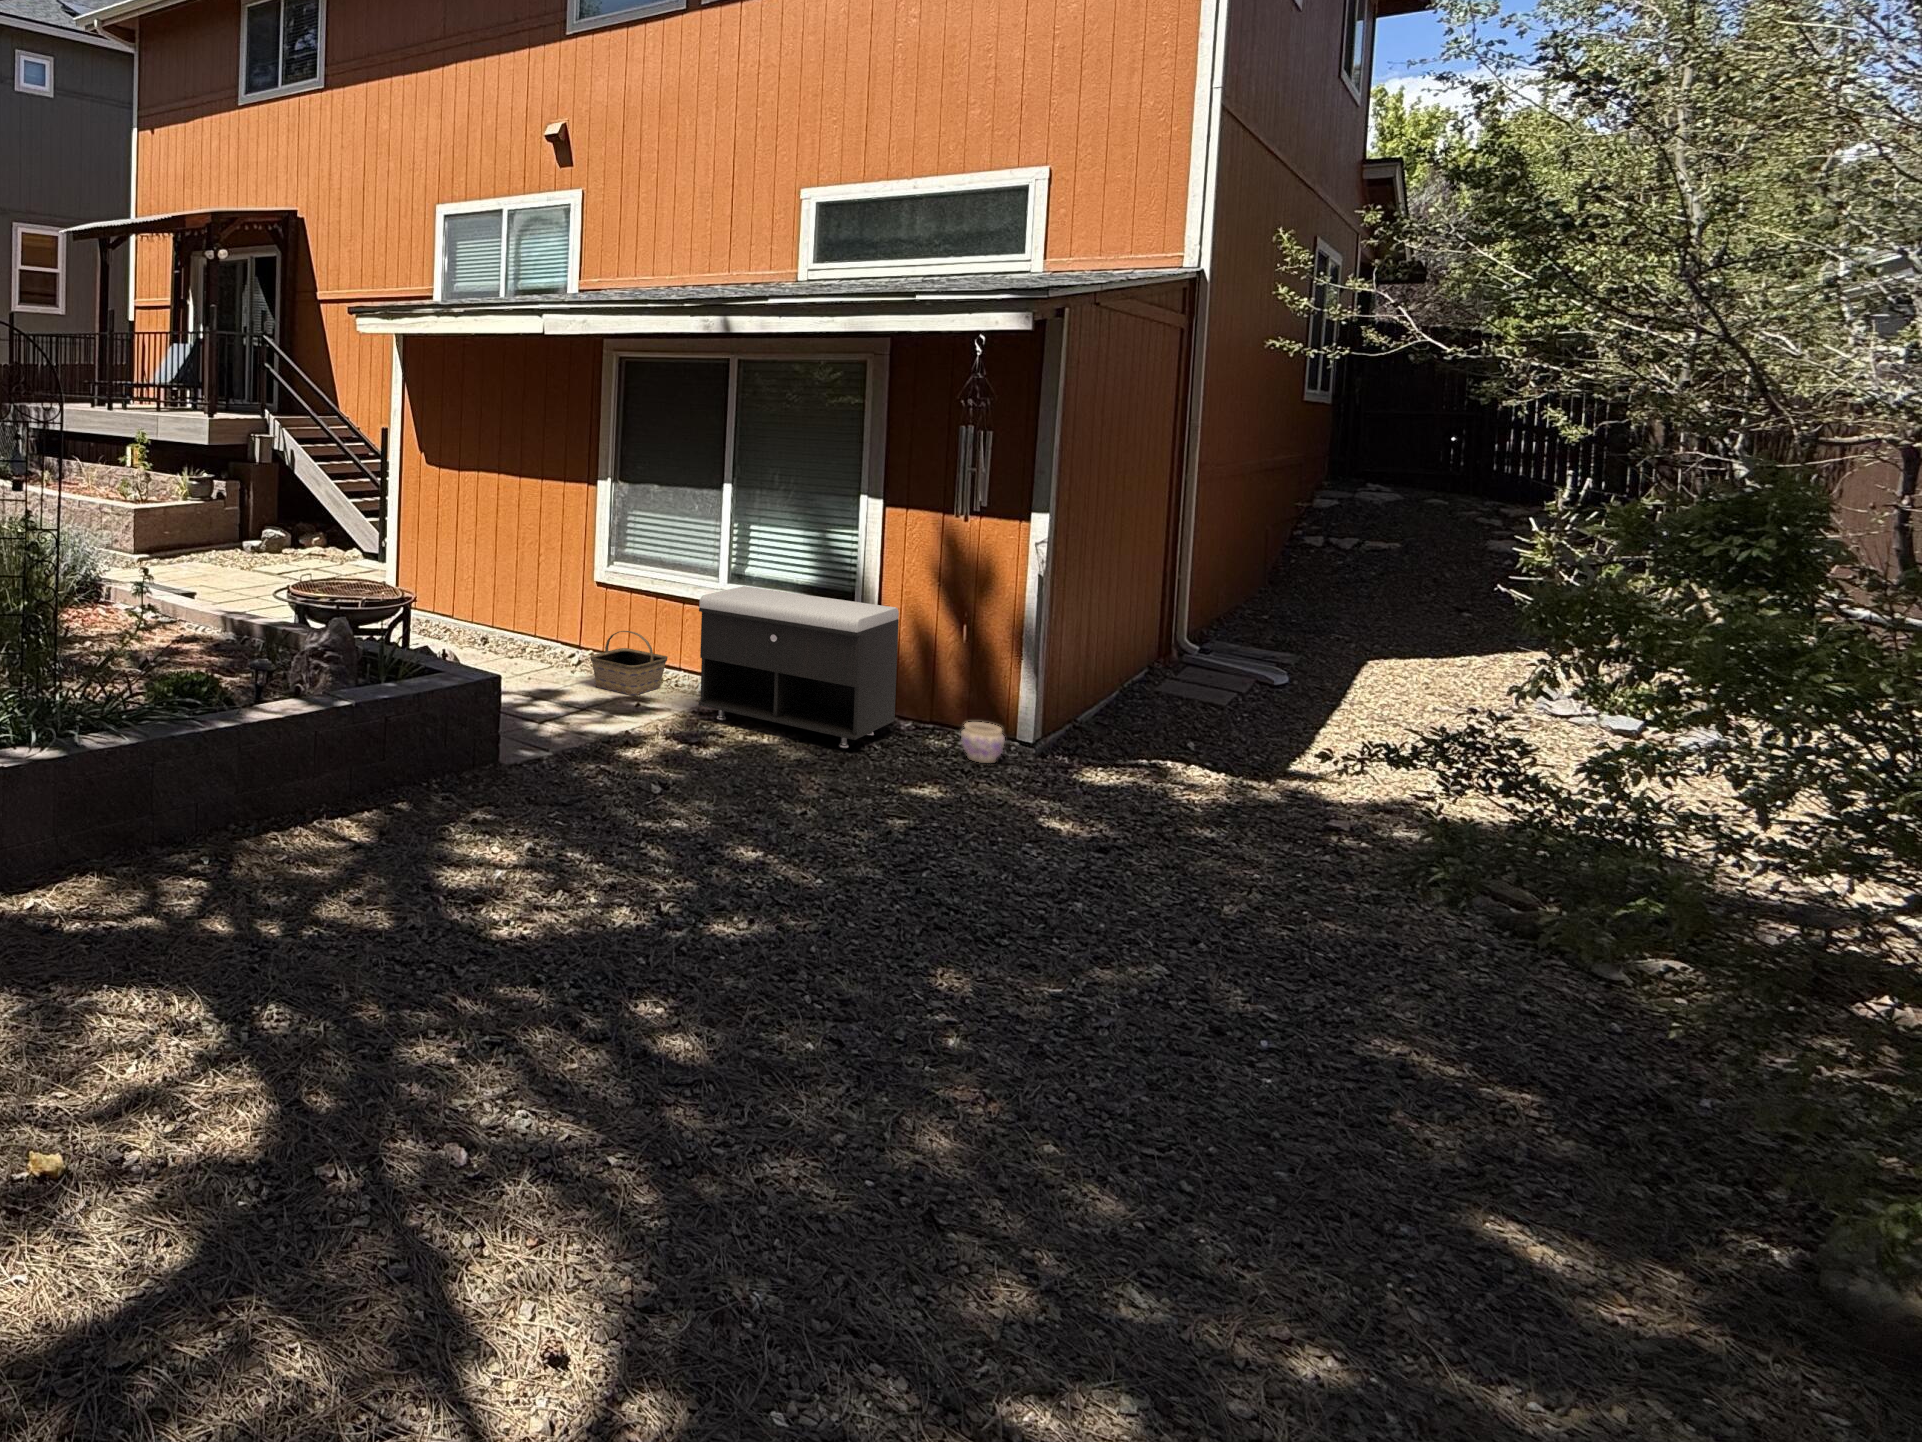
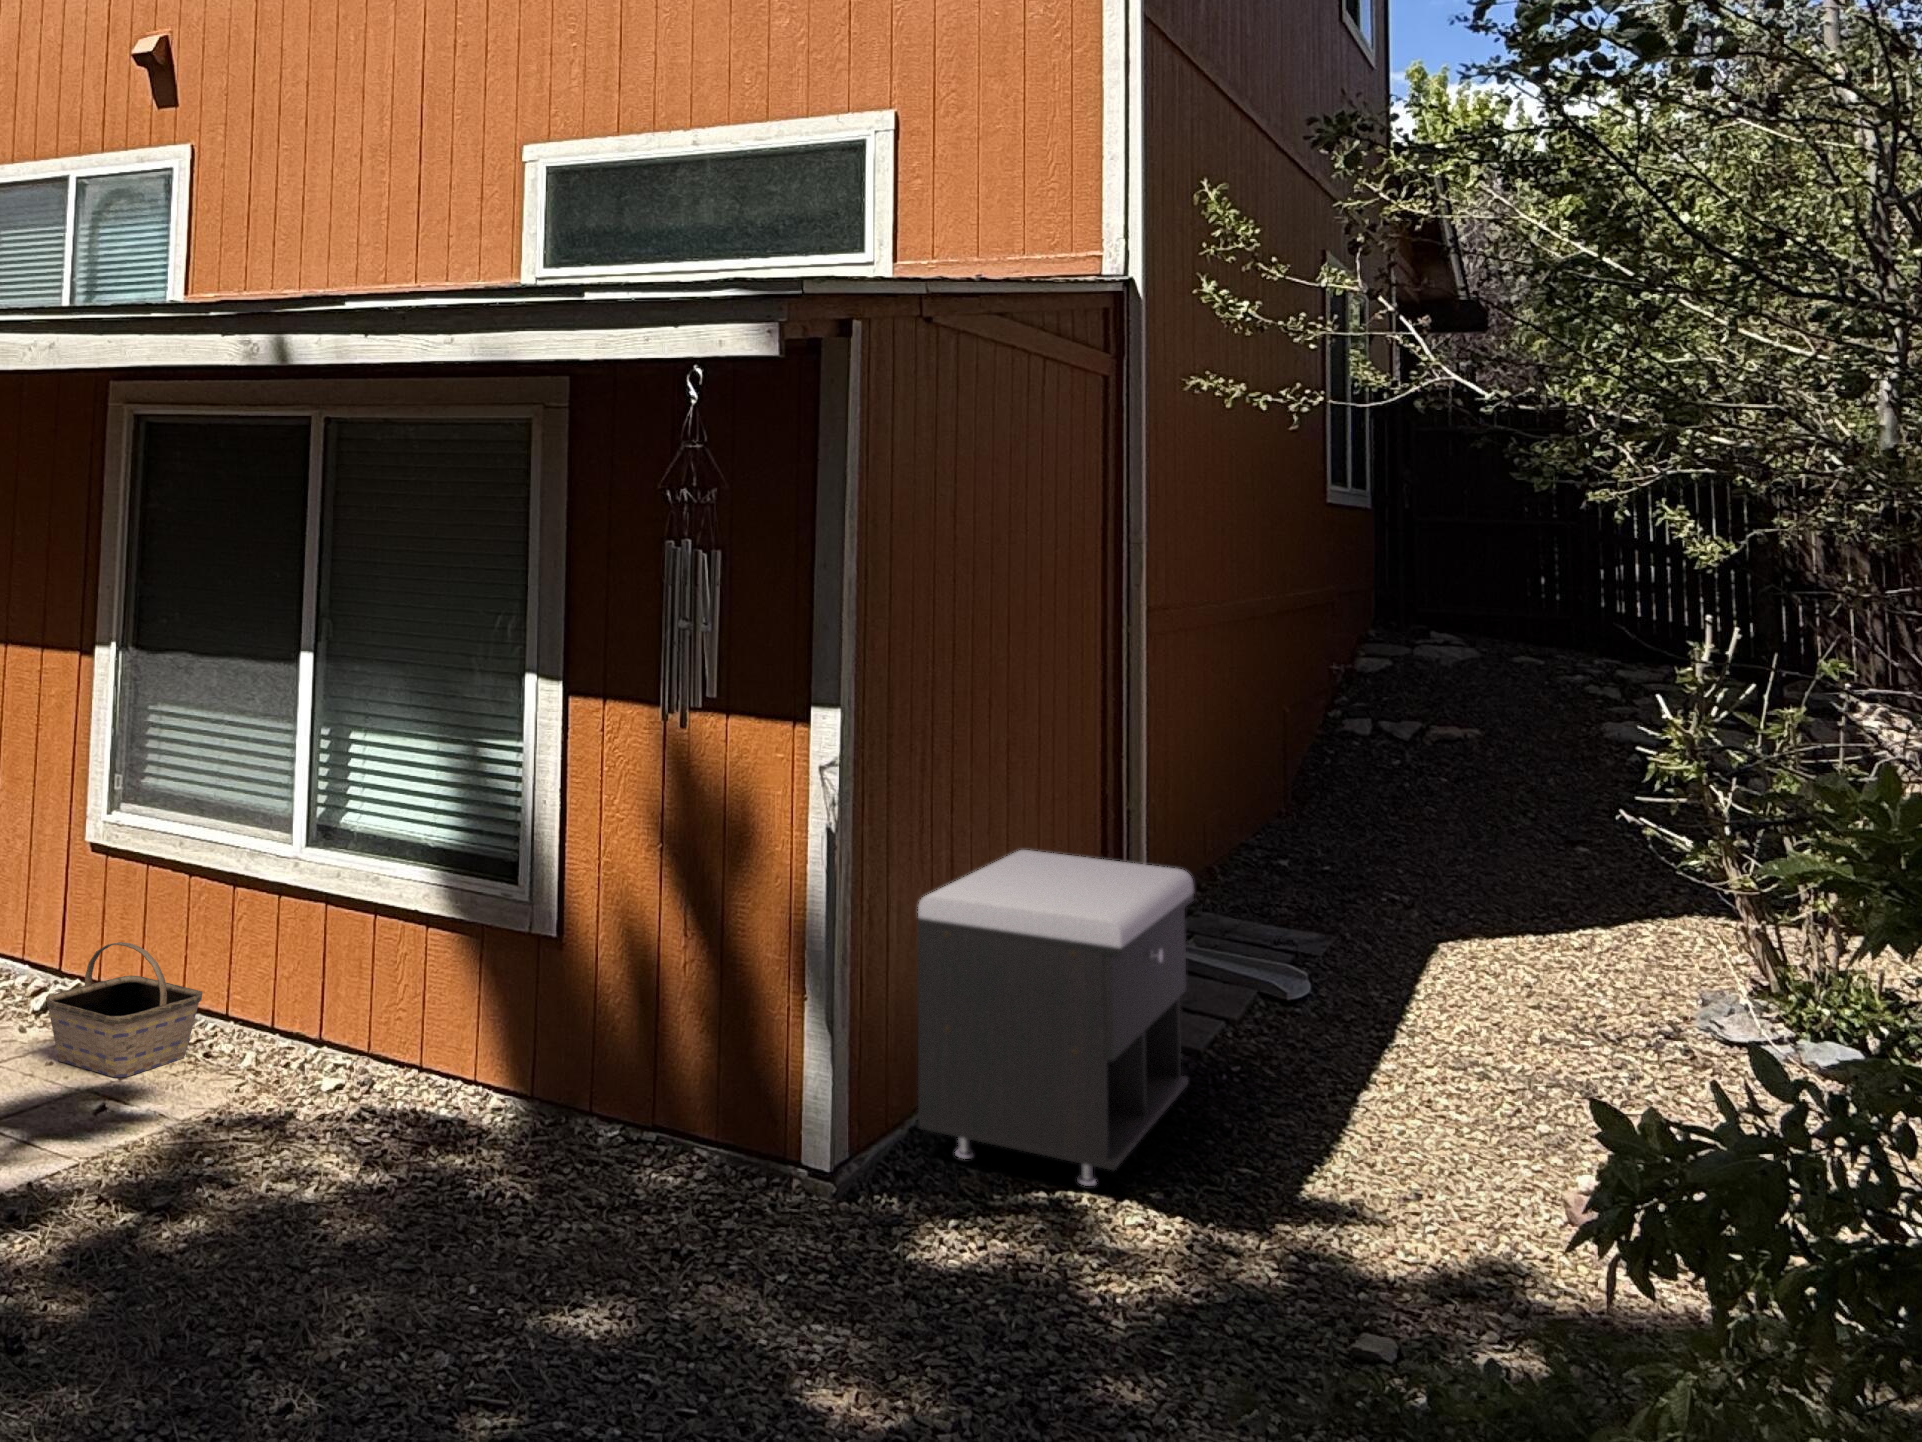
storage bench: present [698,586,899,748] -> present [918,850,1194,1186]
planter: present [961,722,1005,763] -> none [690,1125,770,1215]

